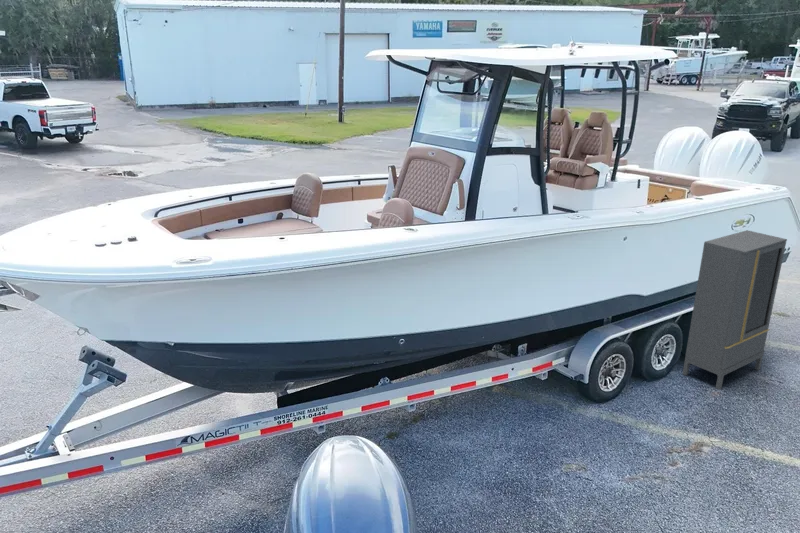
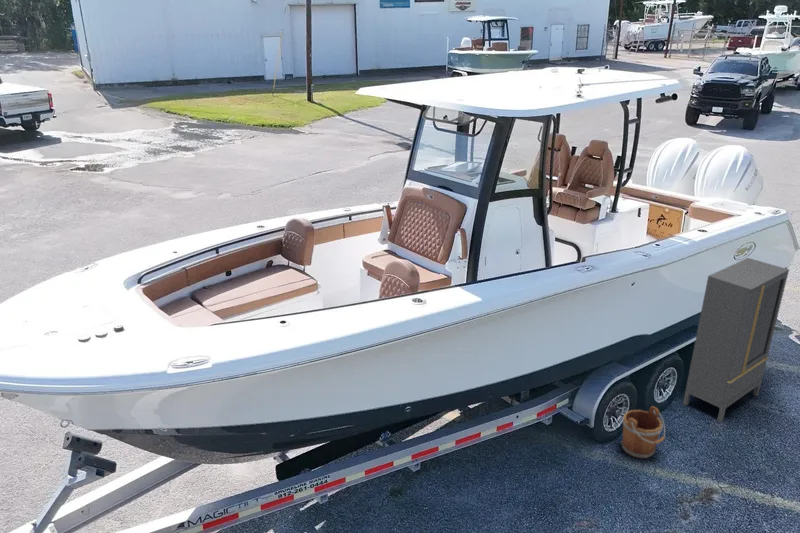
bucket: none [616,366,659,416] -> present [621,406,665,458]

